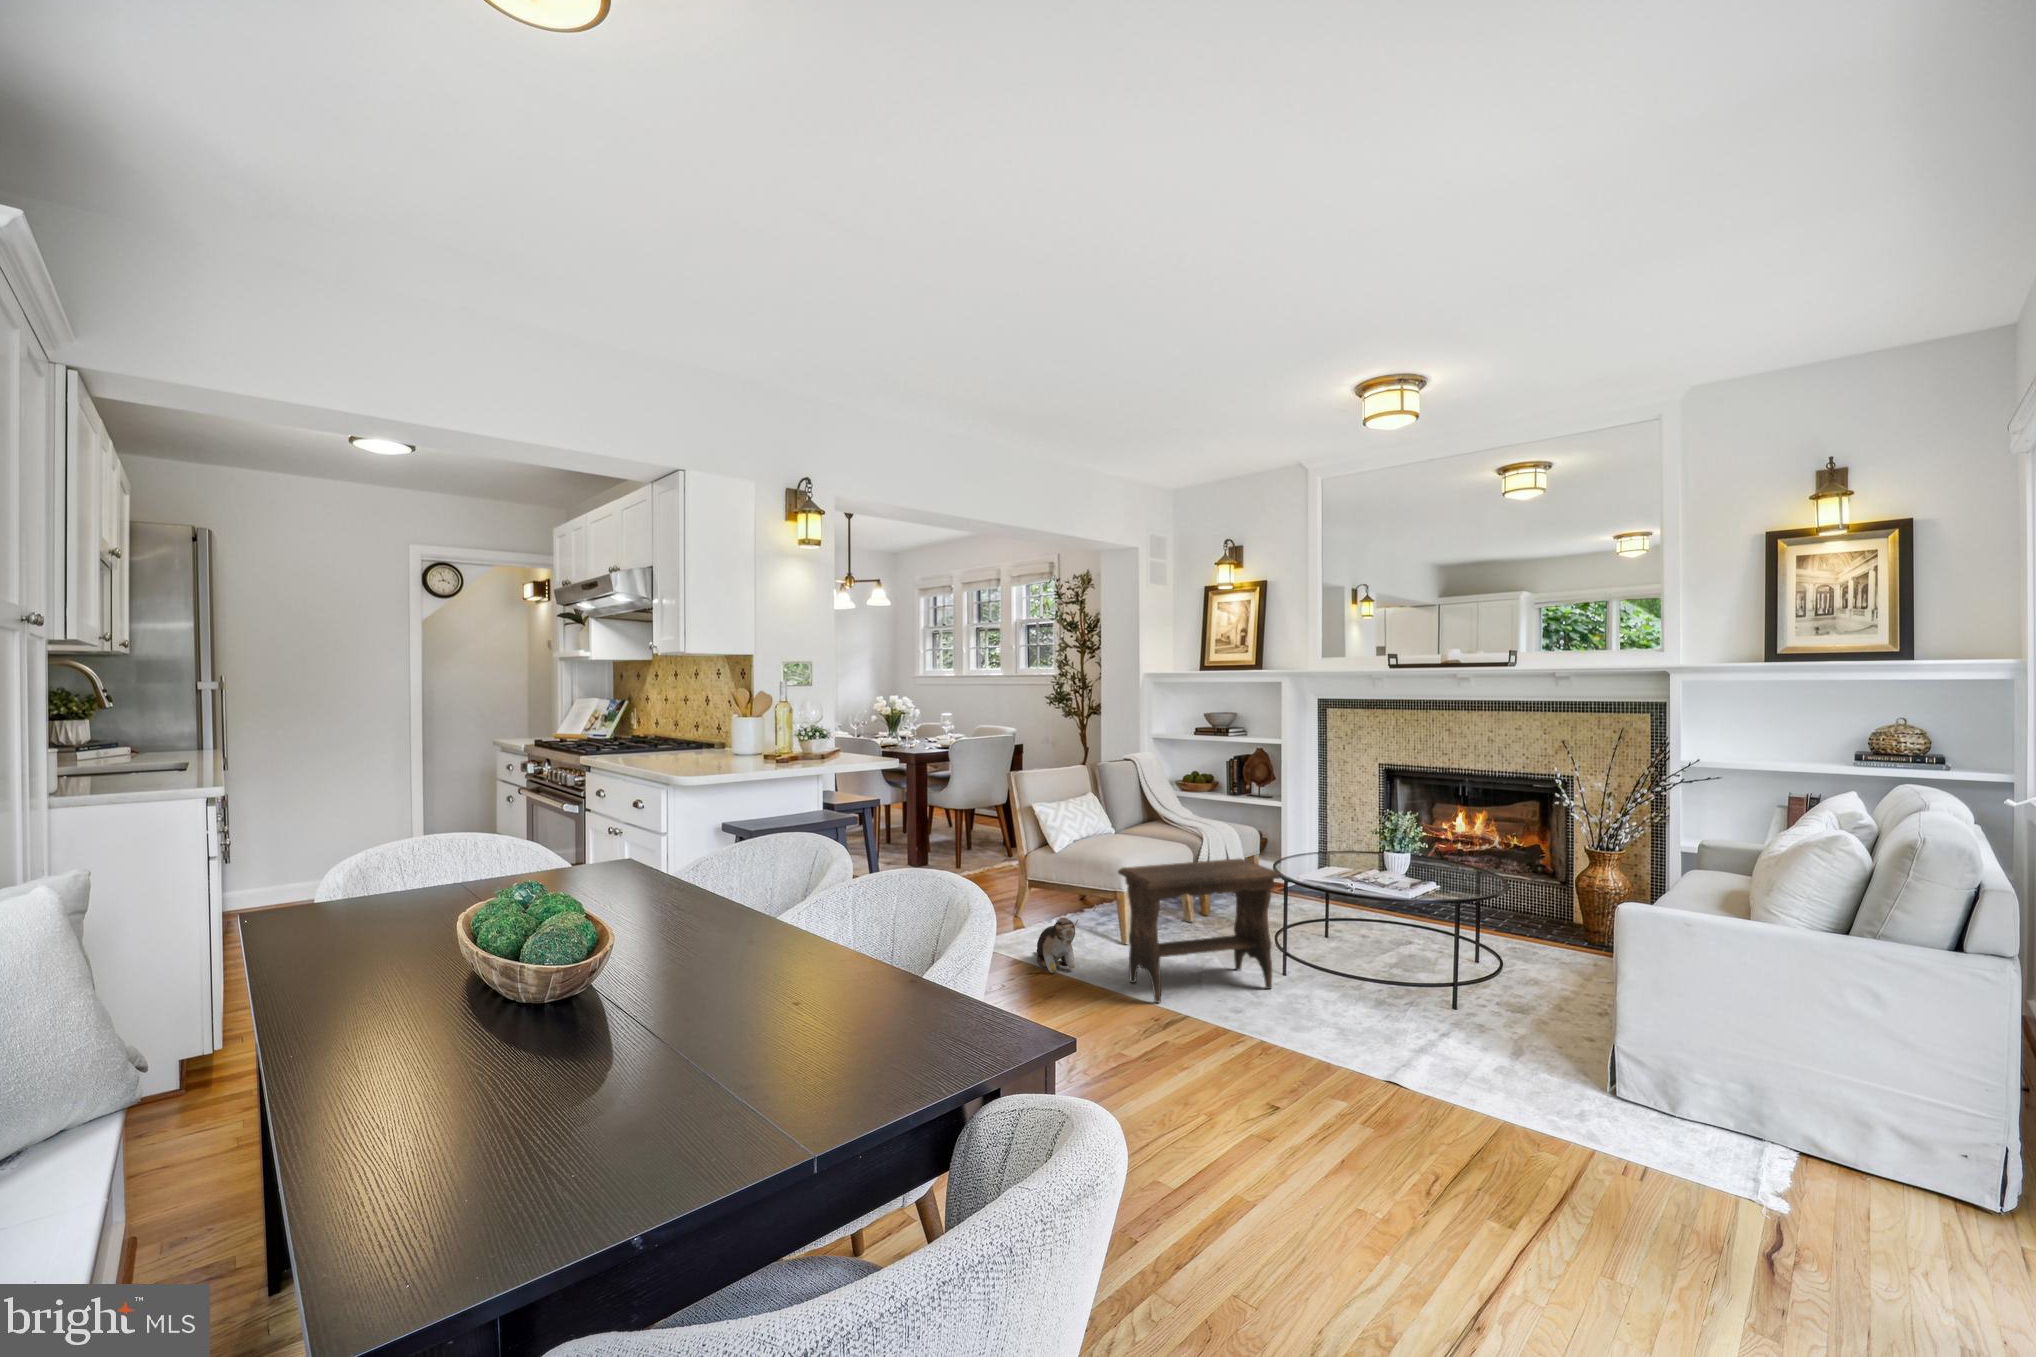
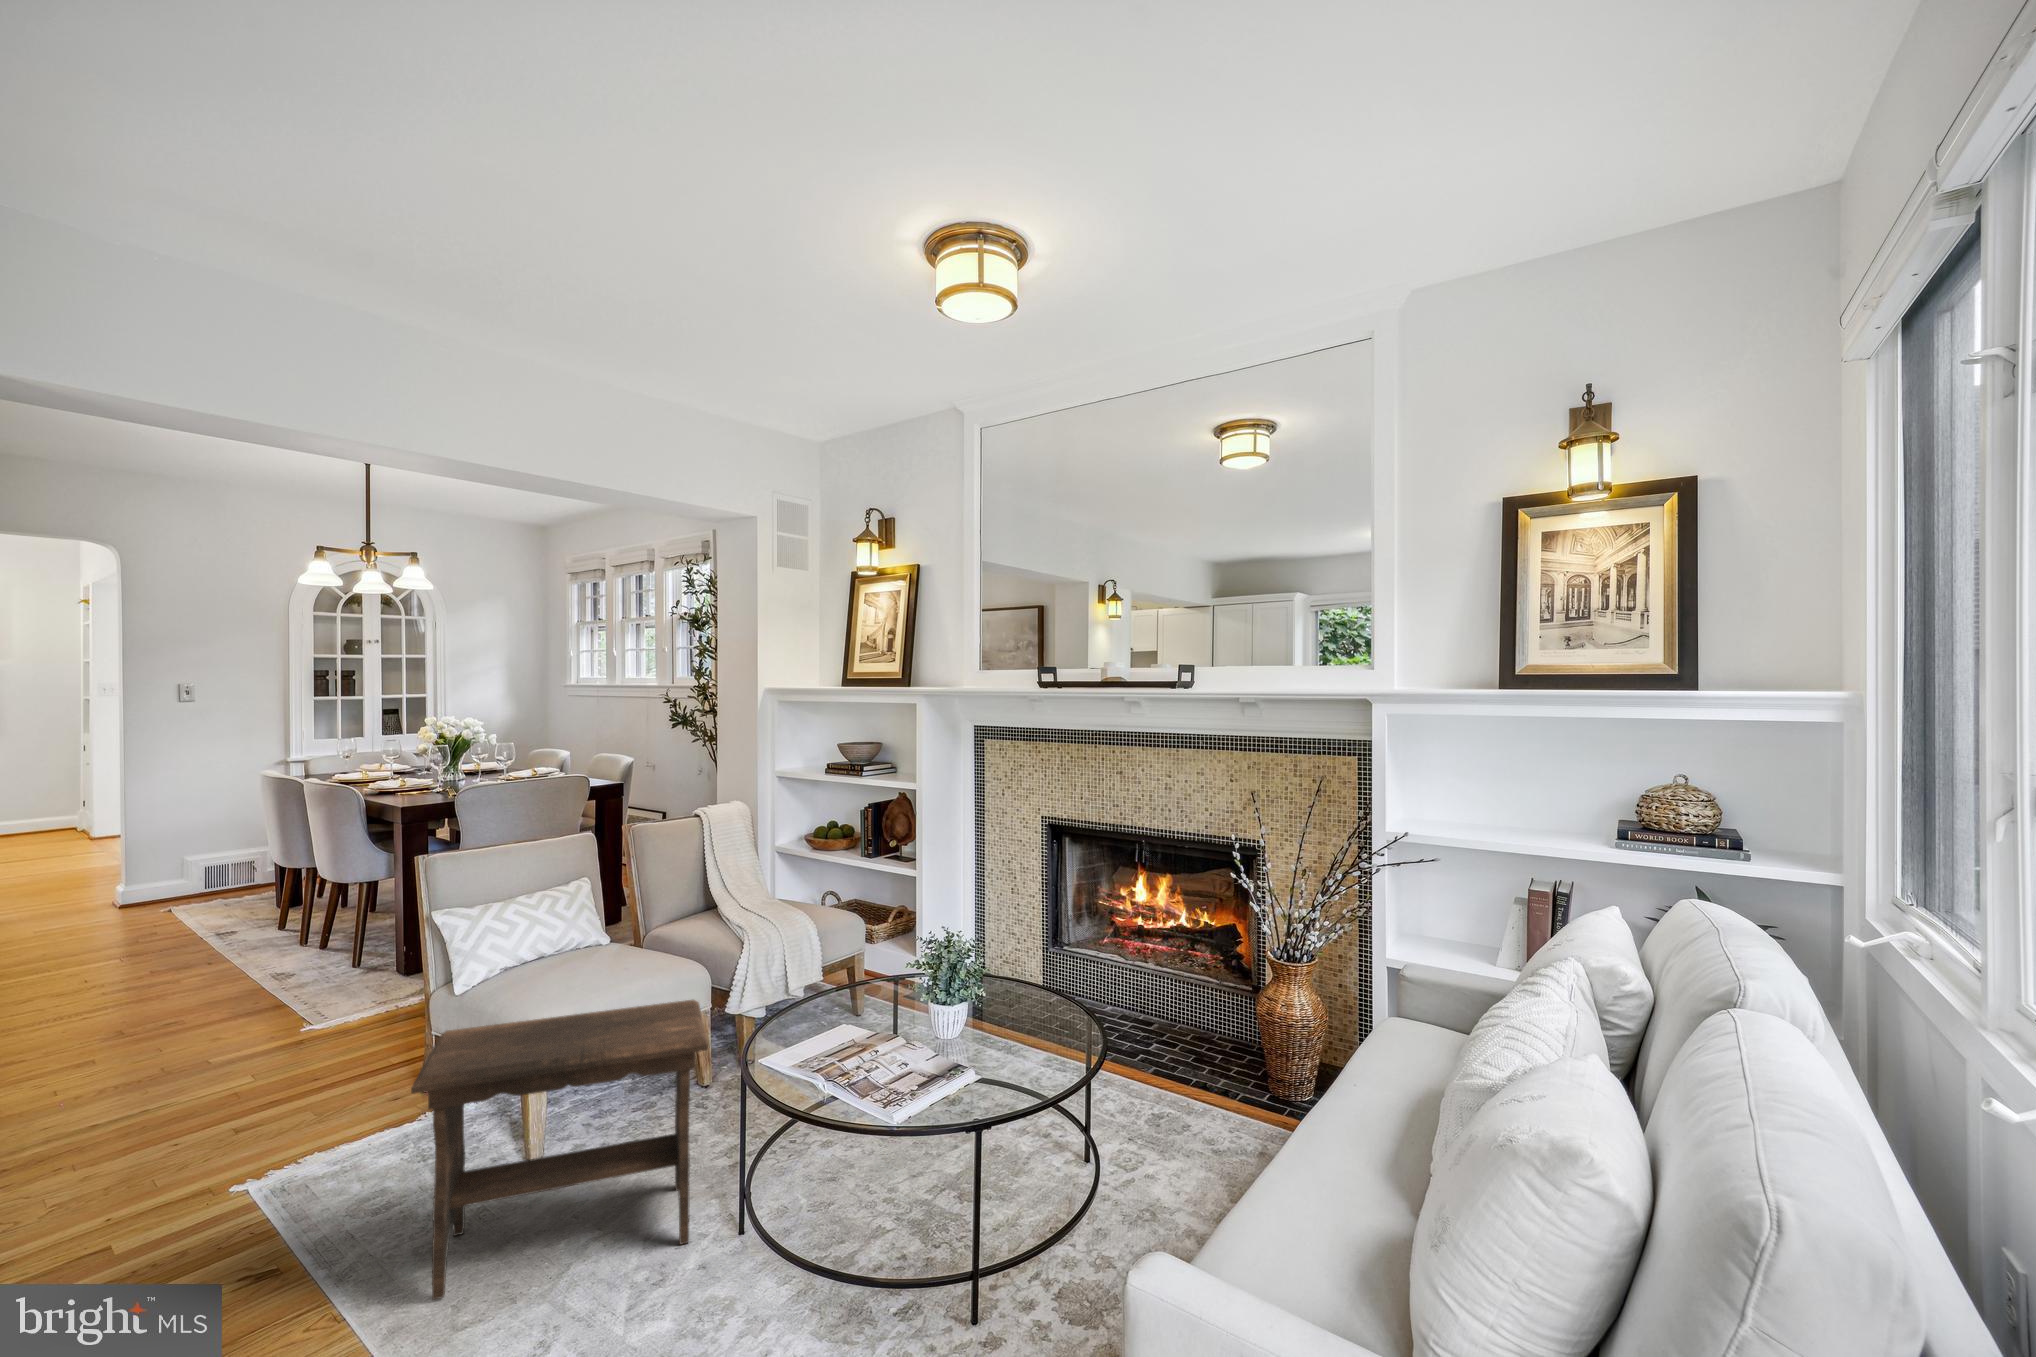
plush toy: present [1037,918,1078,973] -> none [322,1114,407,1213]

